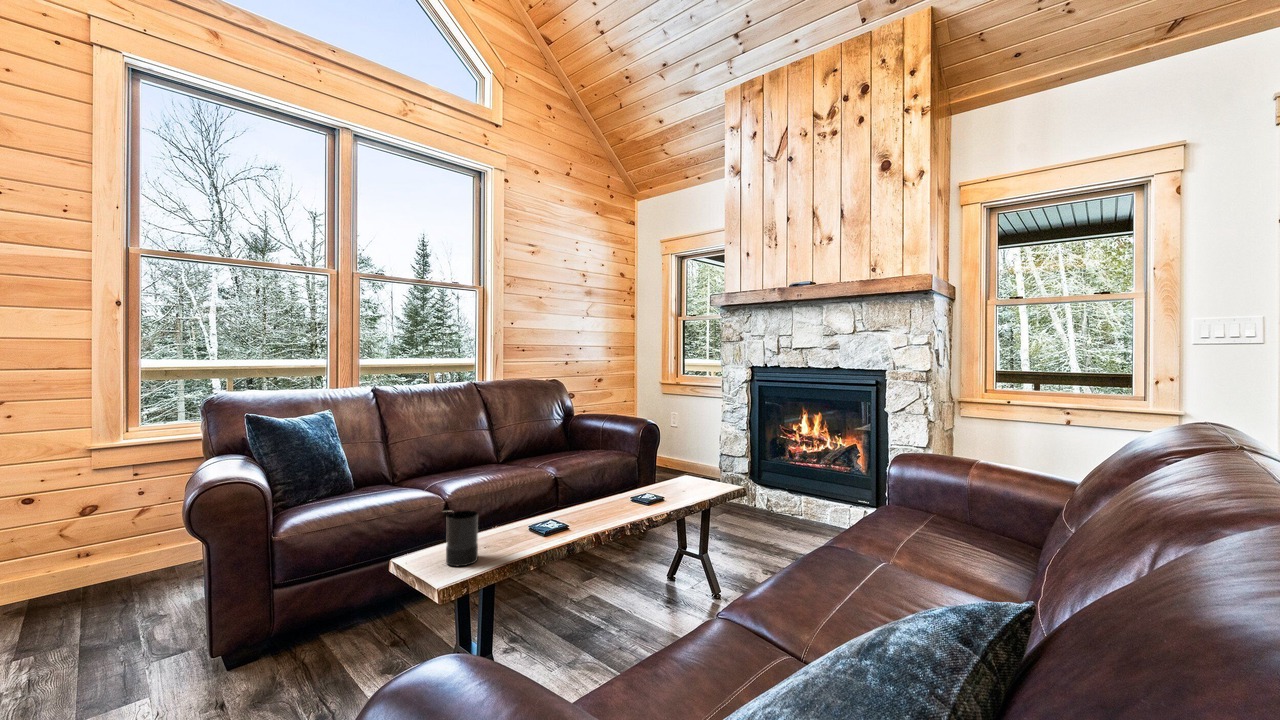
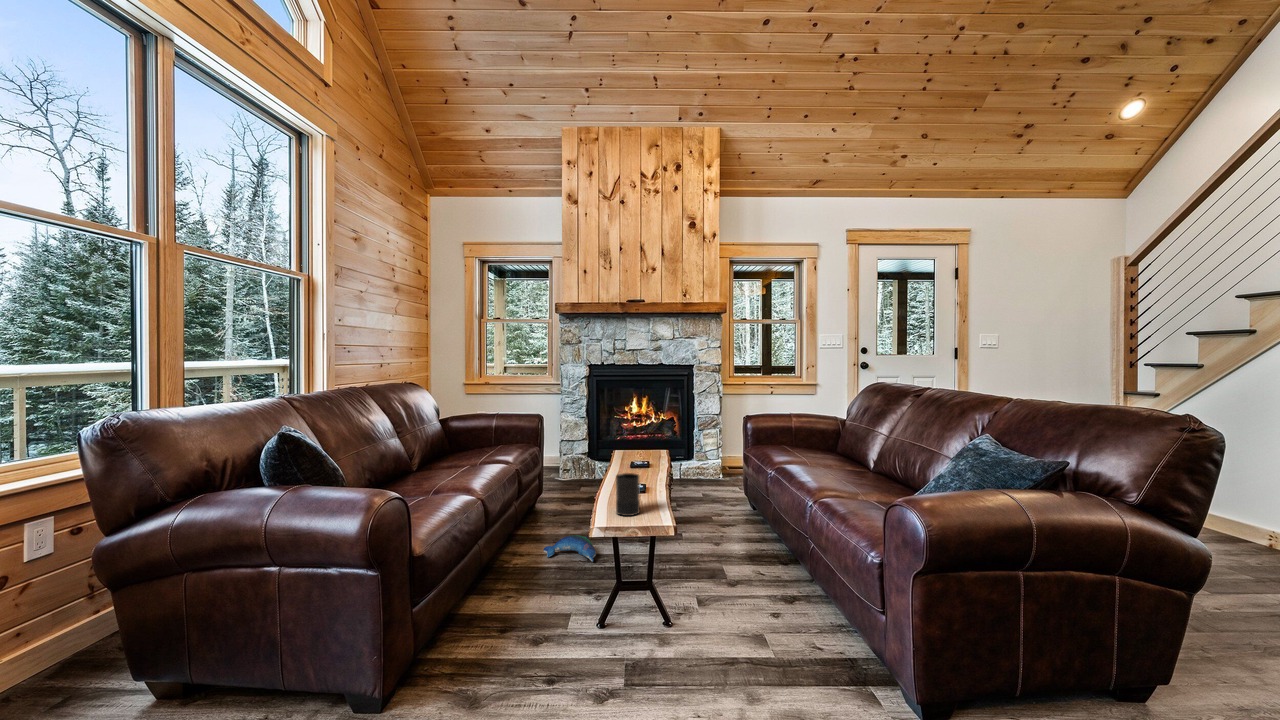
plush toy: none [555,568,601,607] -> present [543,535,596,562]

